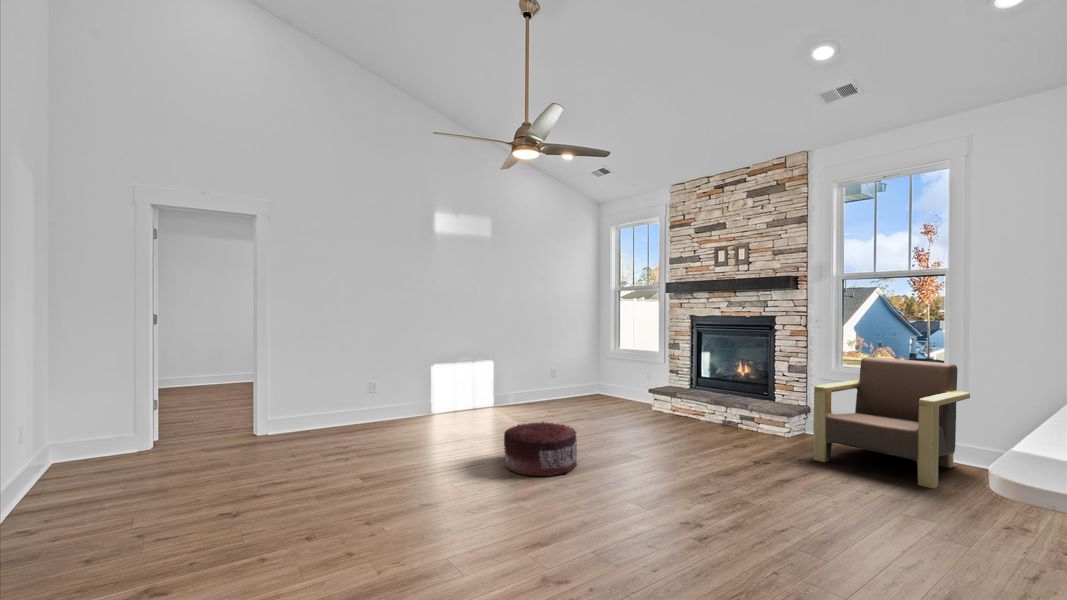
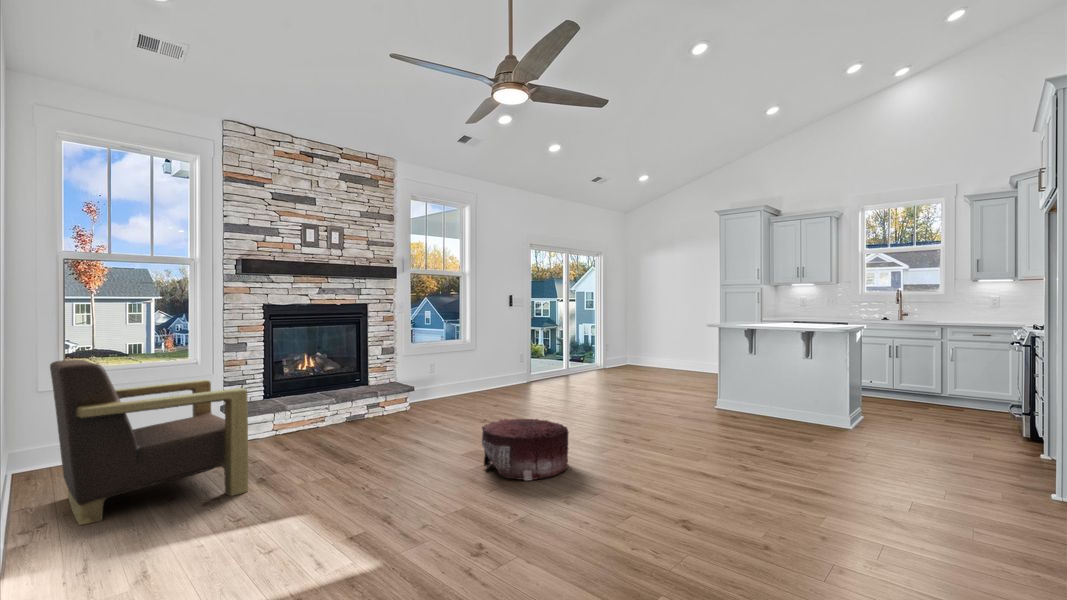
armchair: present [813,357,970,488] -> present [50,360,248,525]

